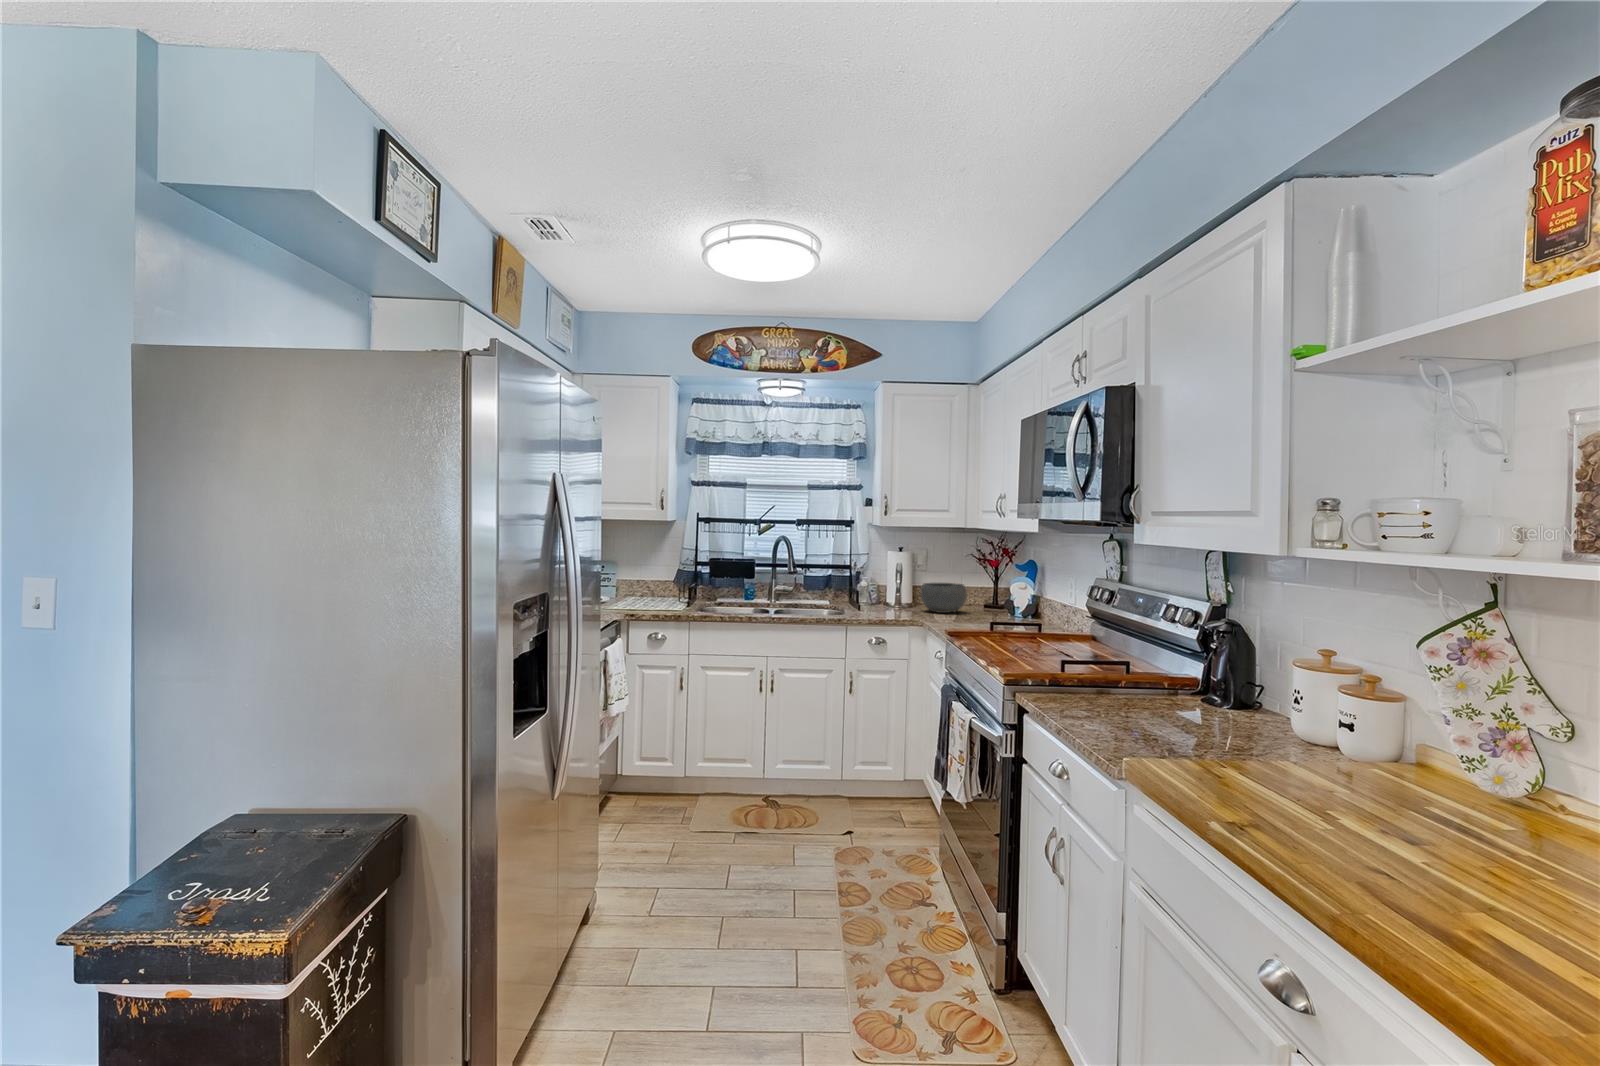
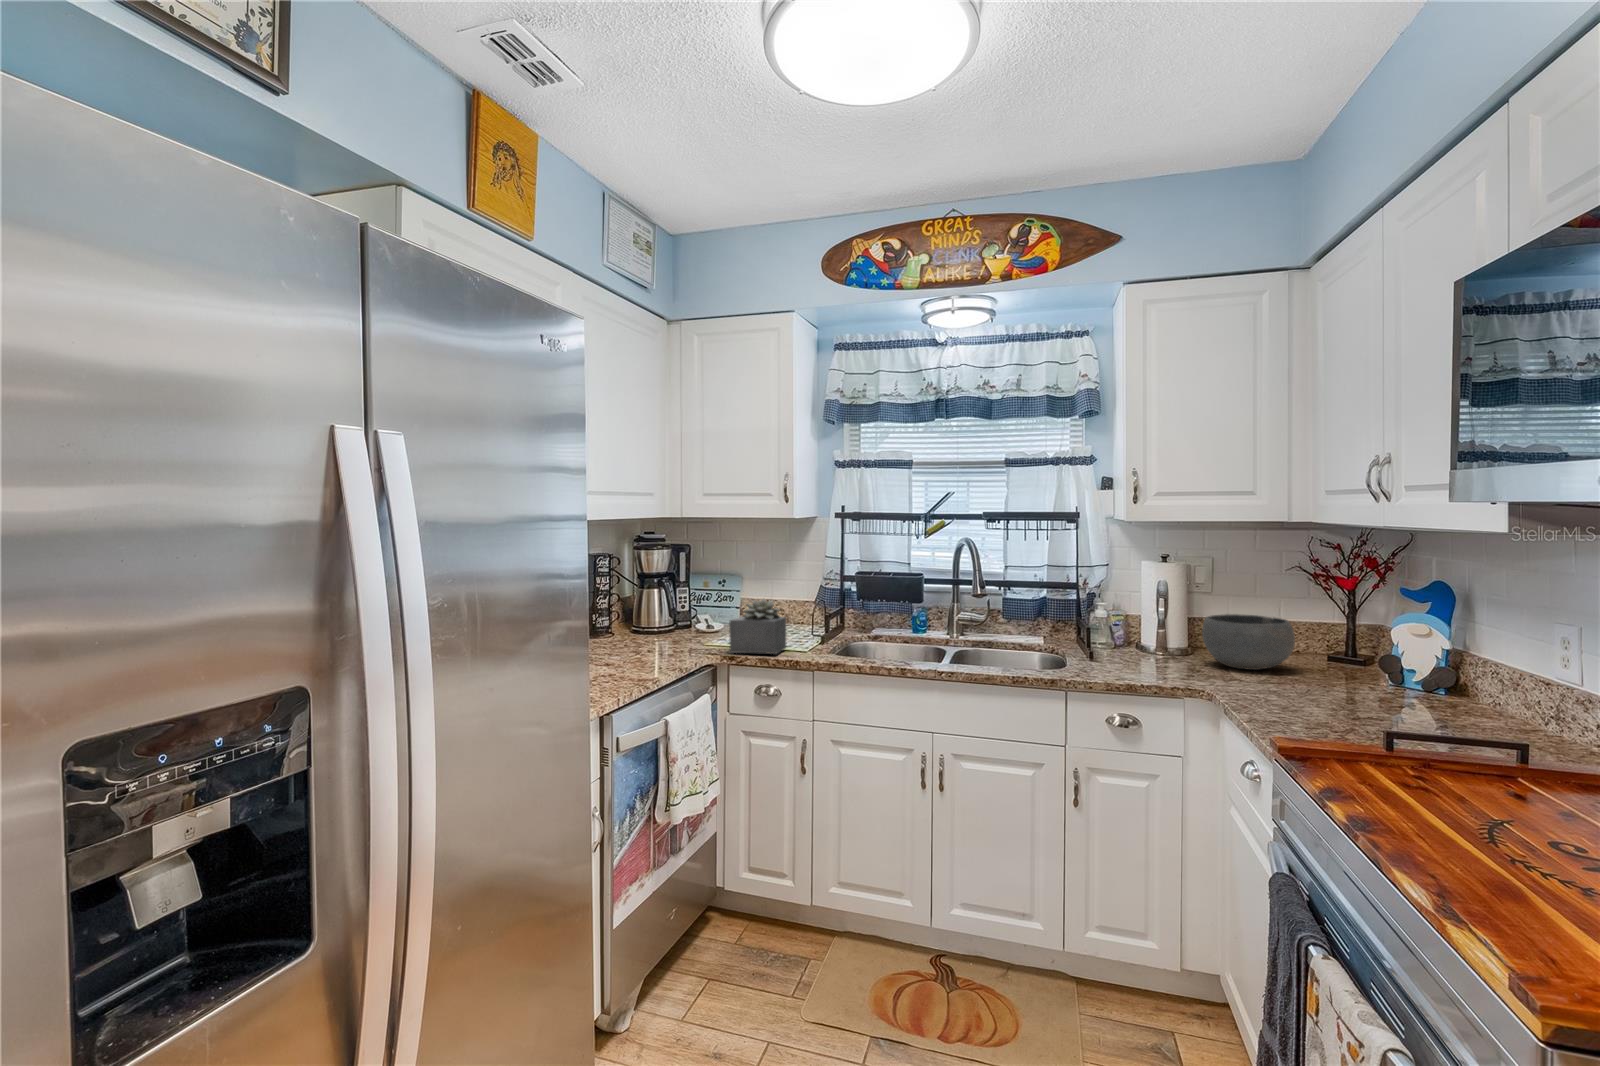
succulent plant: none [632,573,669,610] -> present [729,599,786,654]

